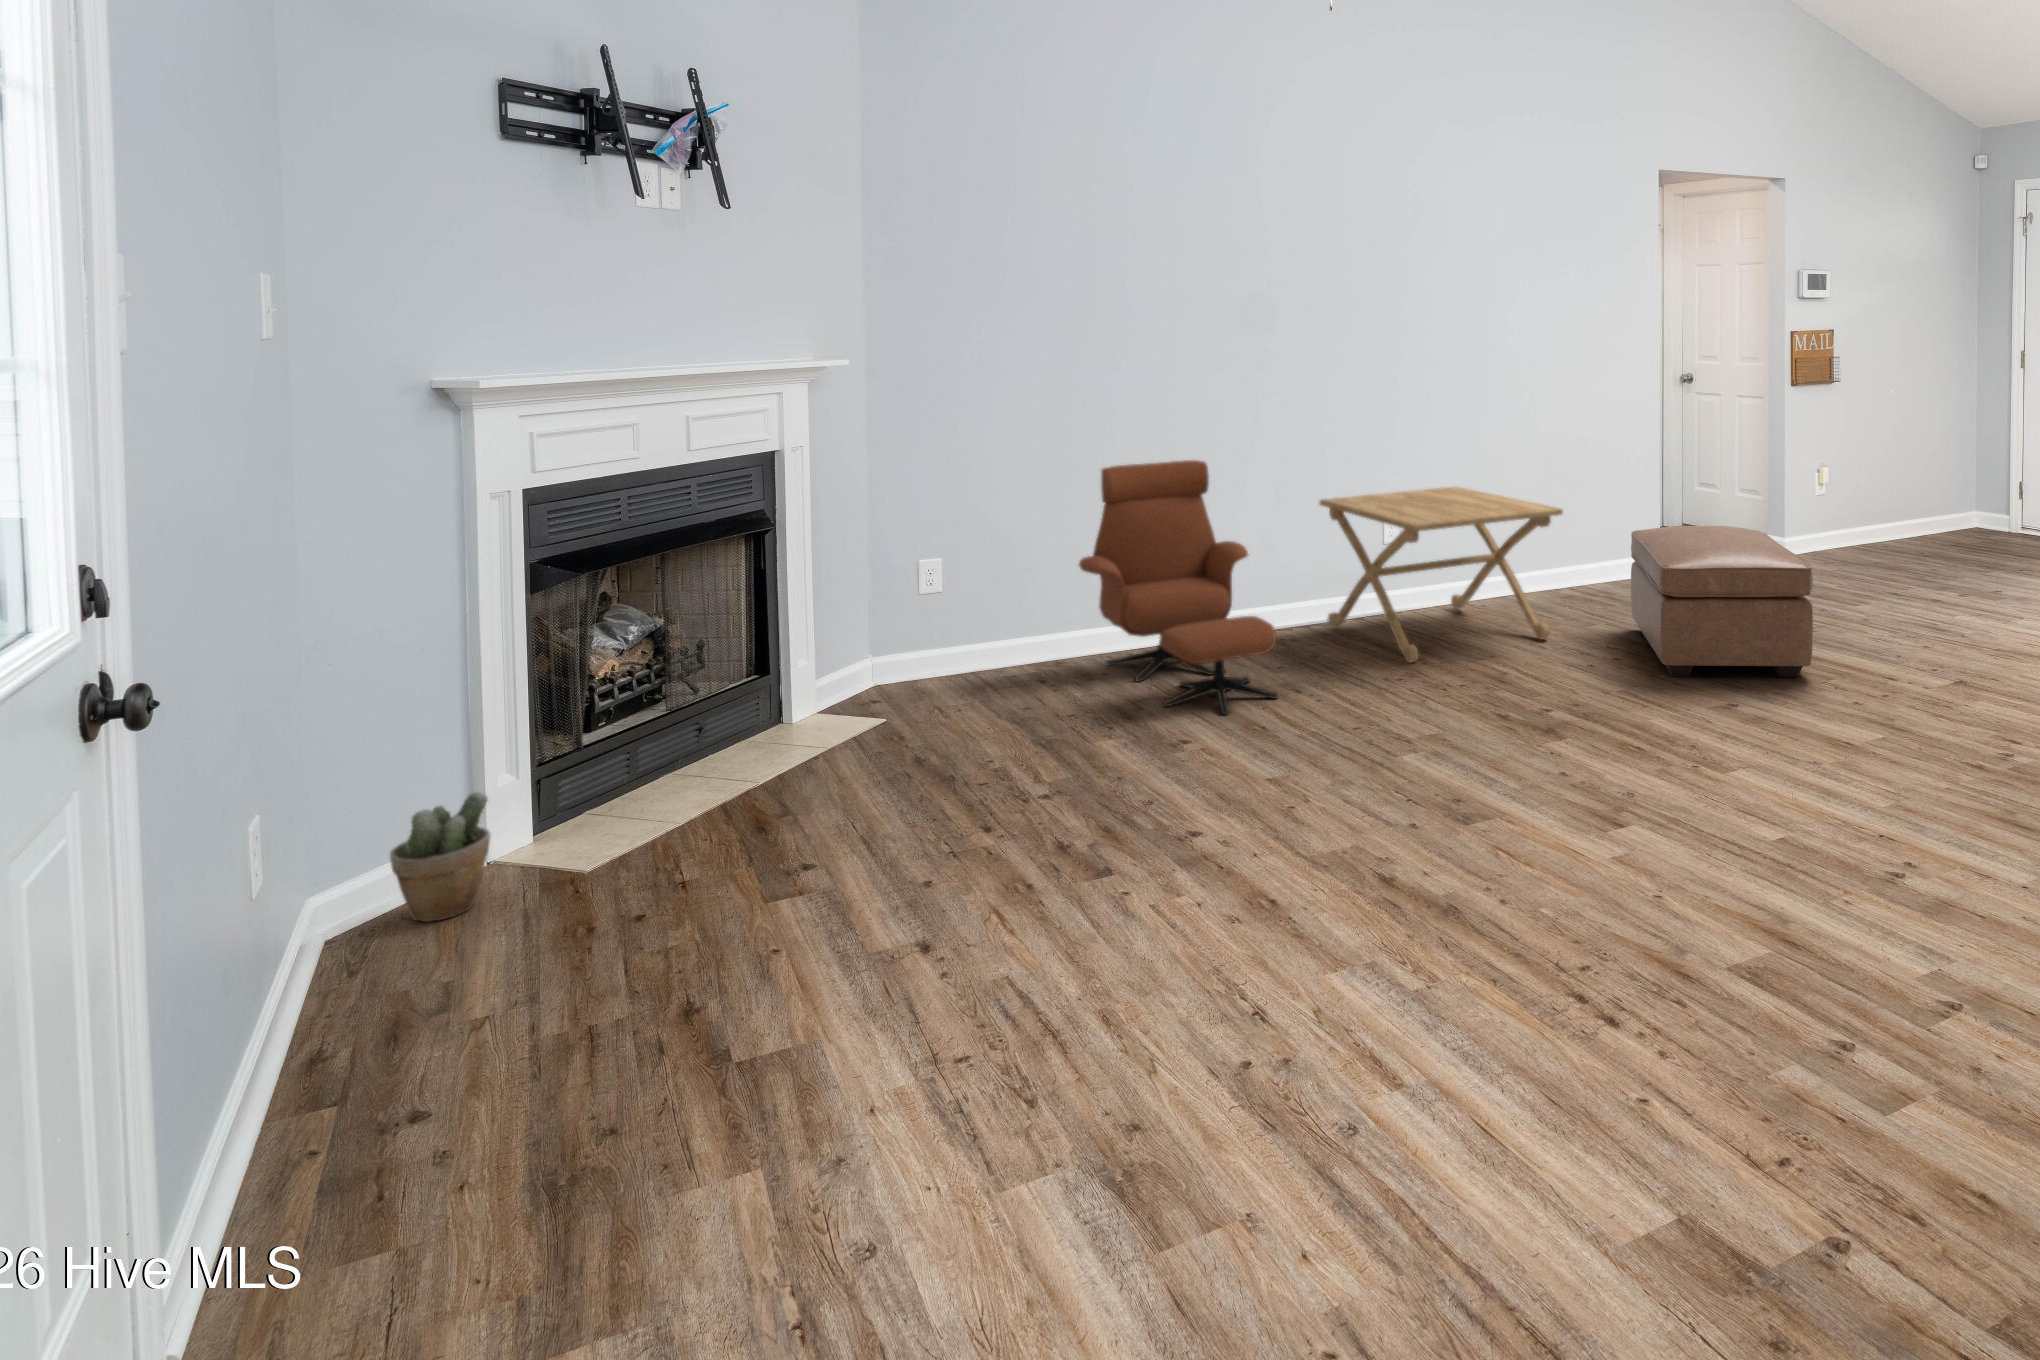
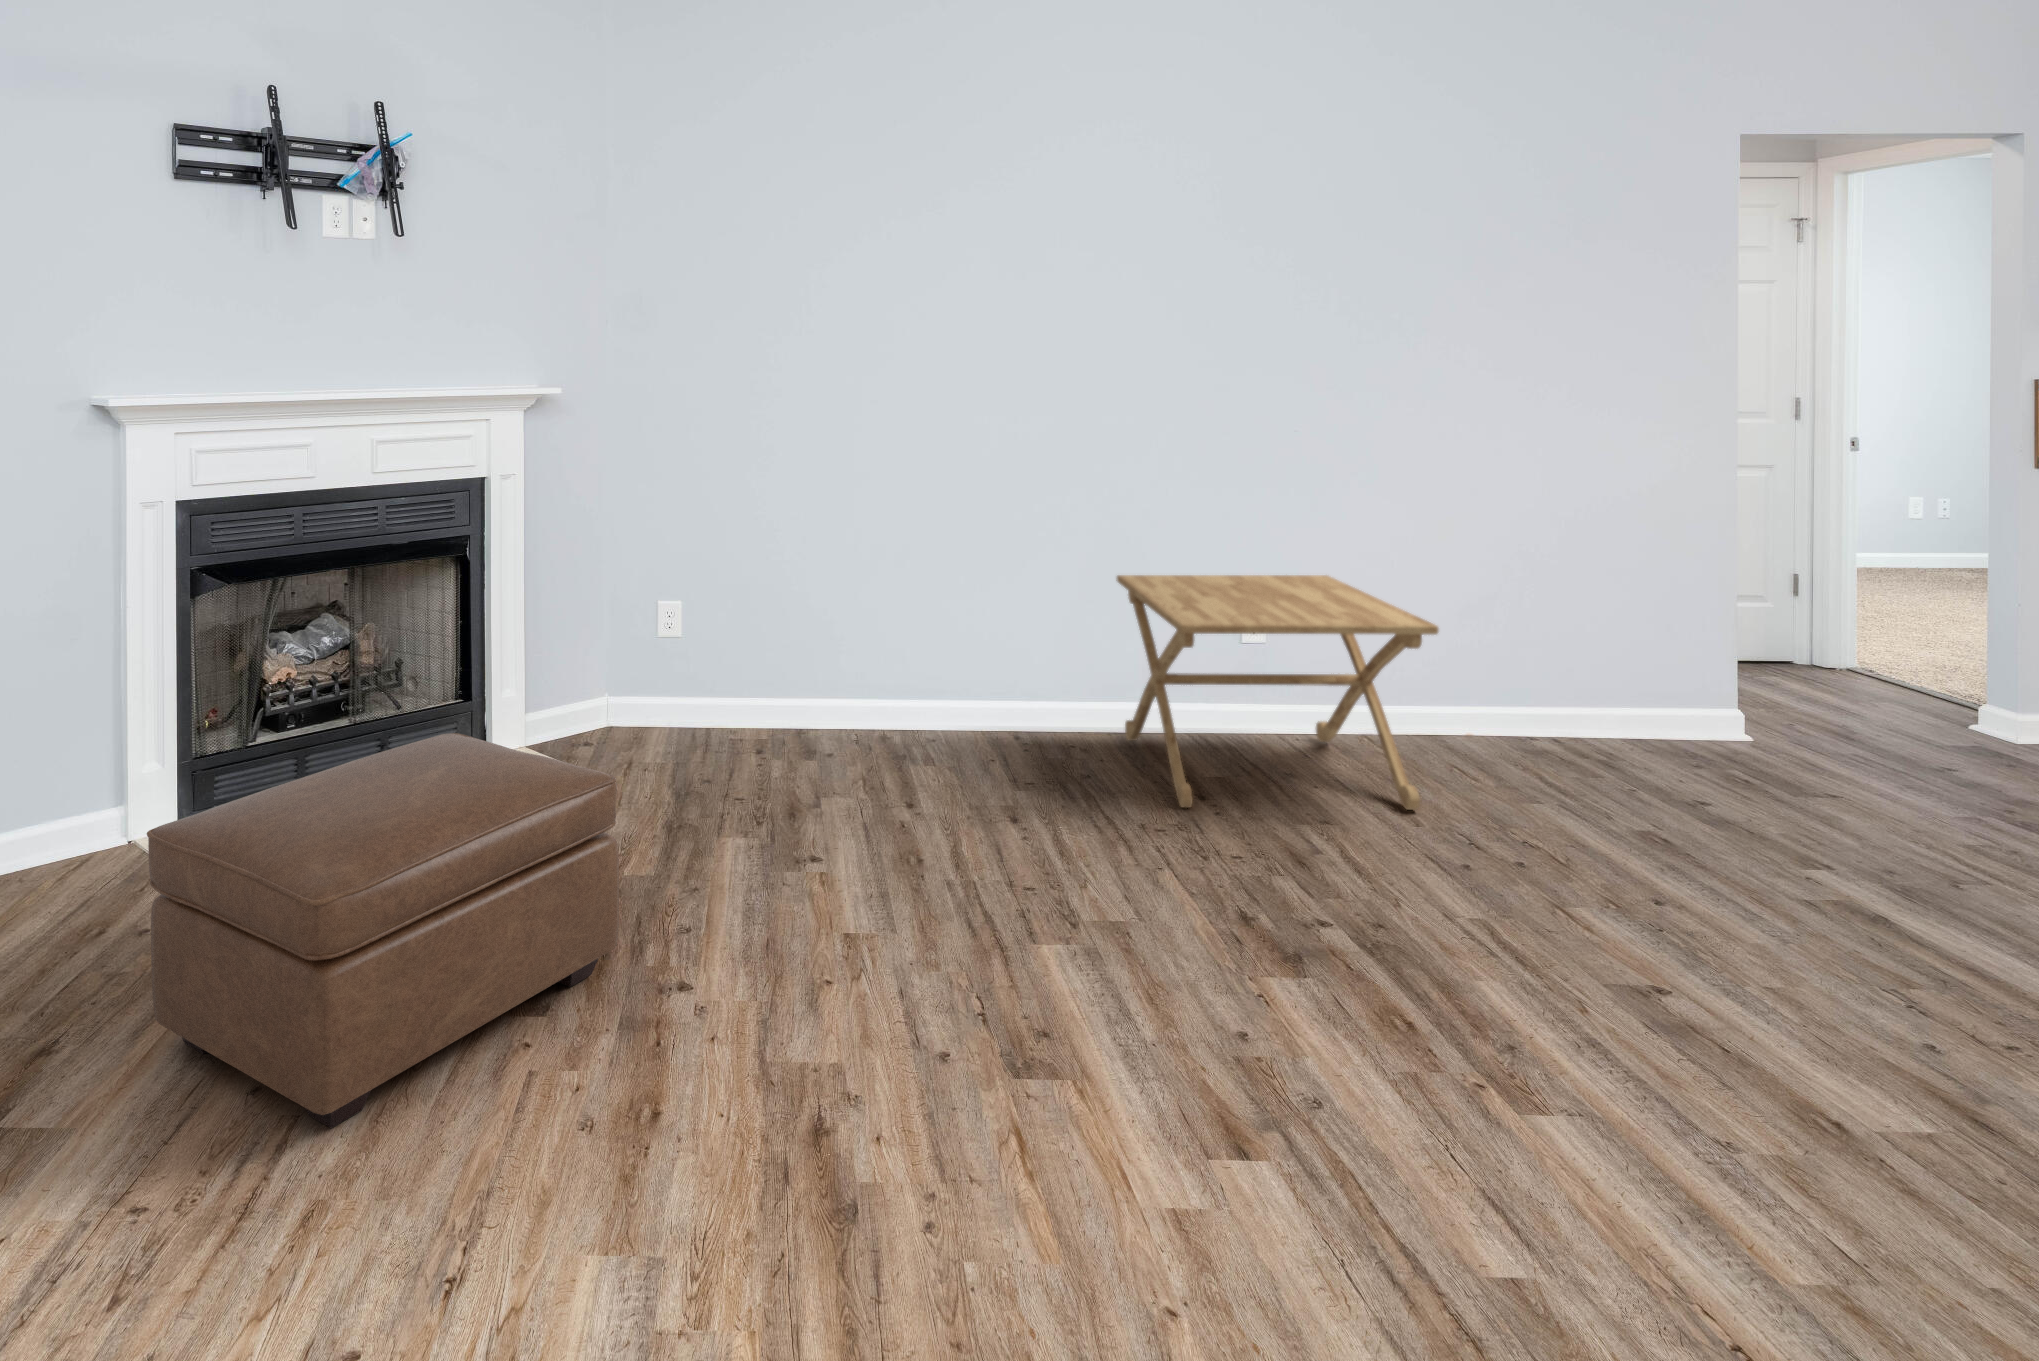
lounge chair: present [1079,460,1278,715] -> none [790,515,992,831]
ottoman: present [1631,526,1813,677] -> present [147,733,619,1128]
potted plant: present [390,792,490,922] -> none [22,771,105,881]

